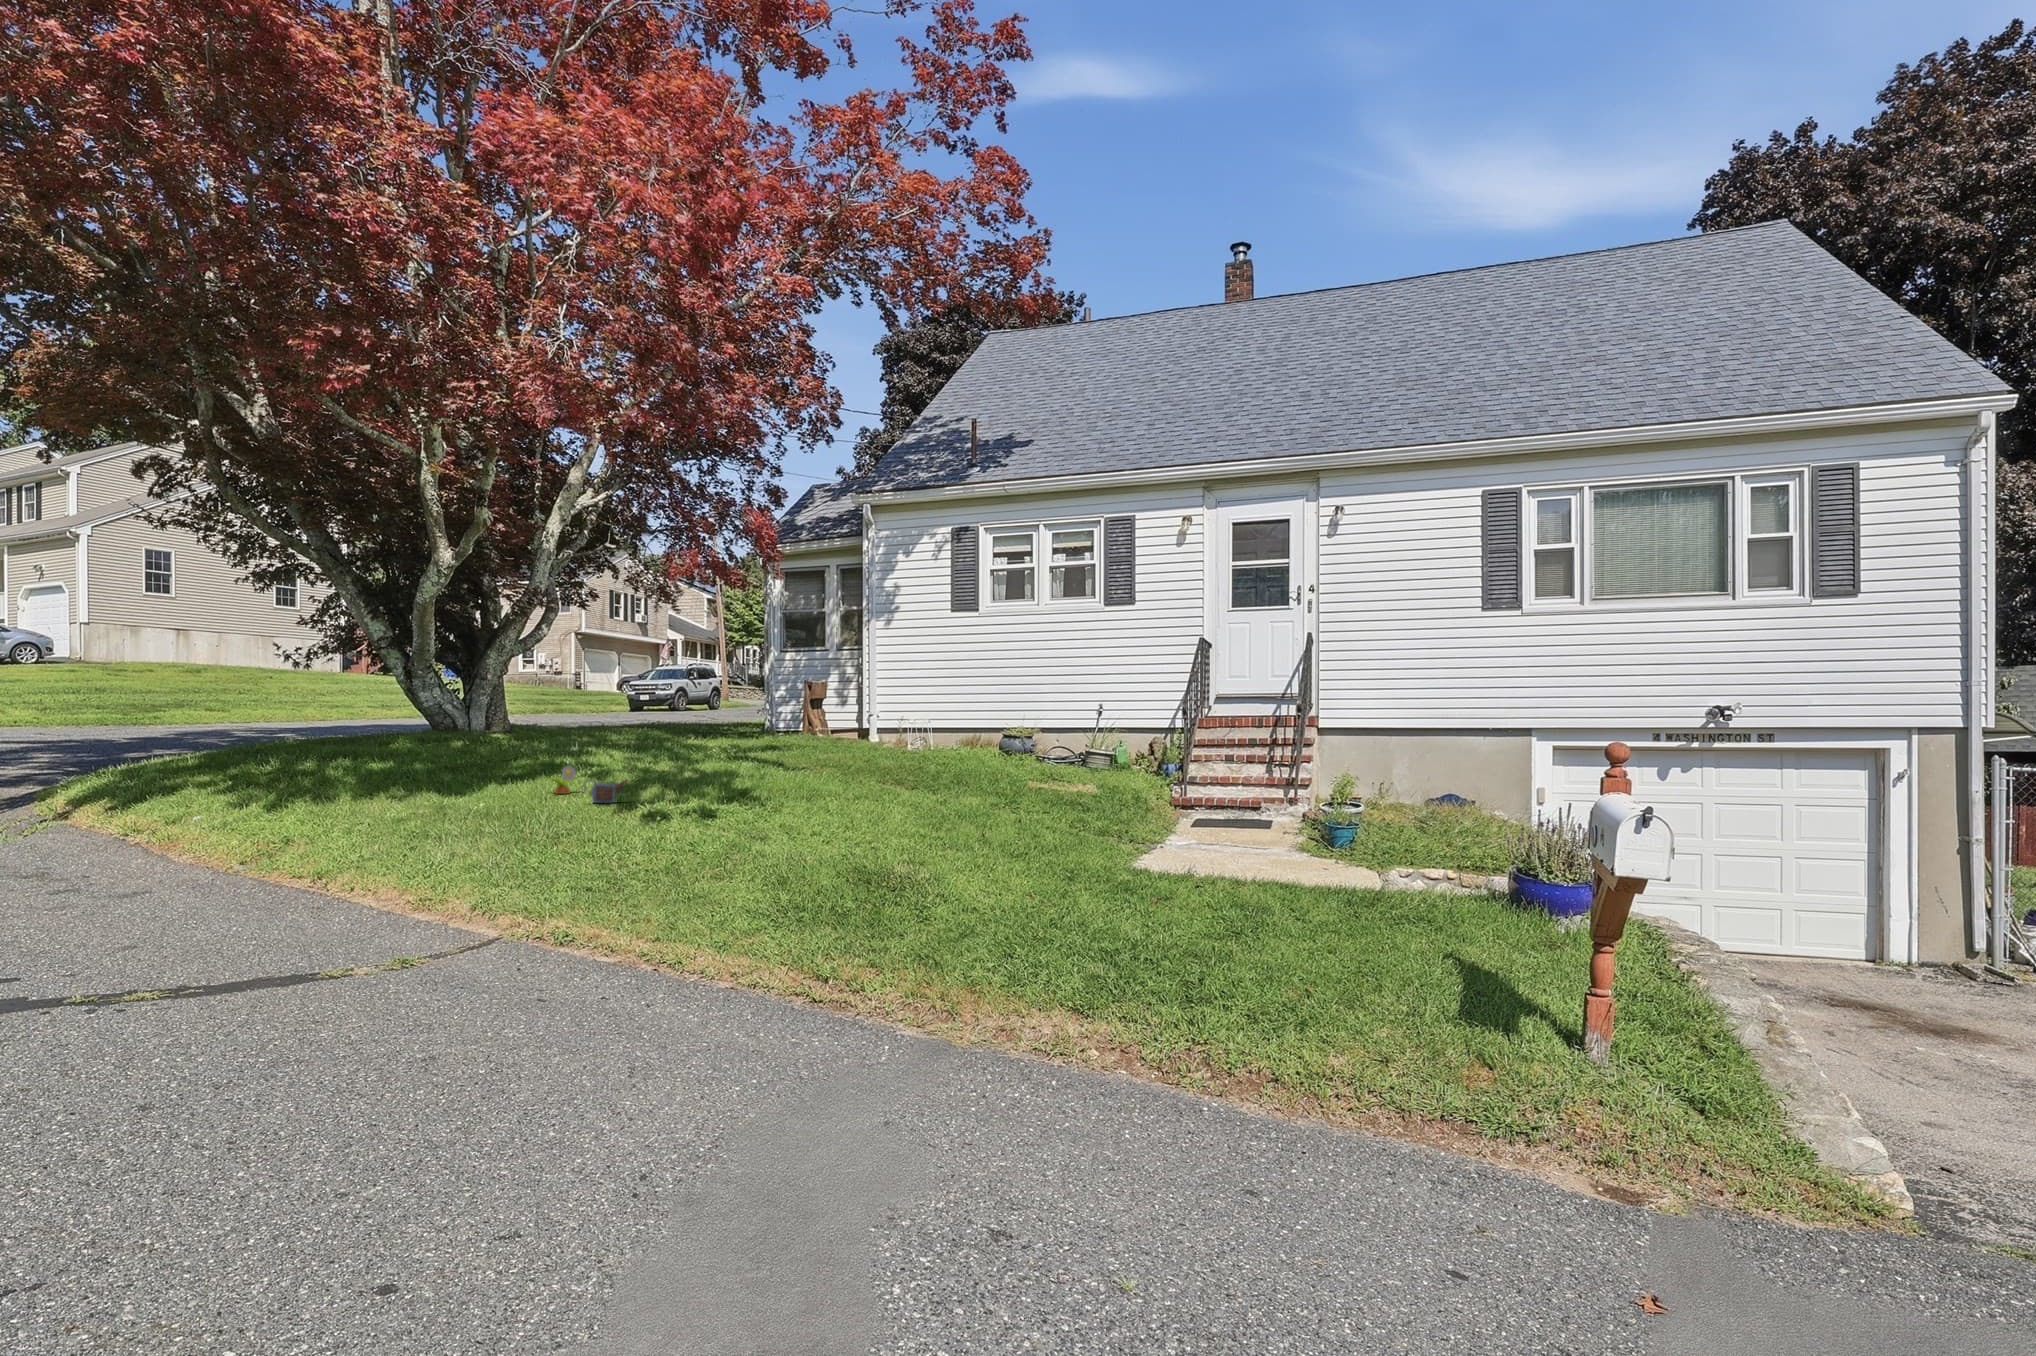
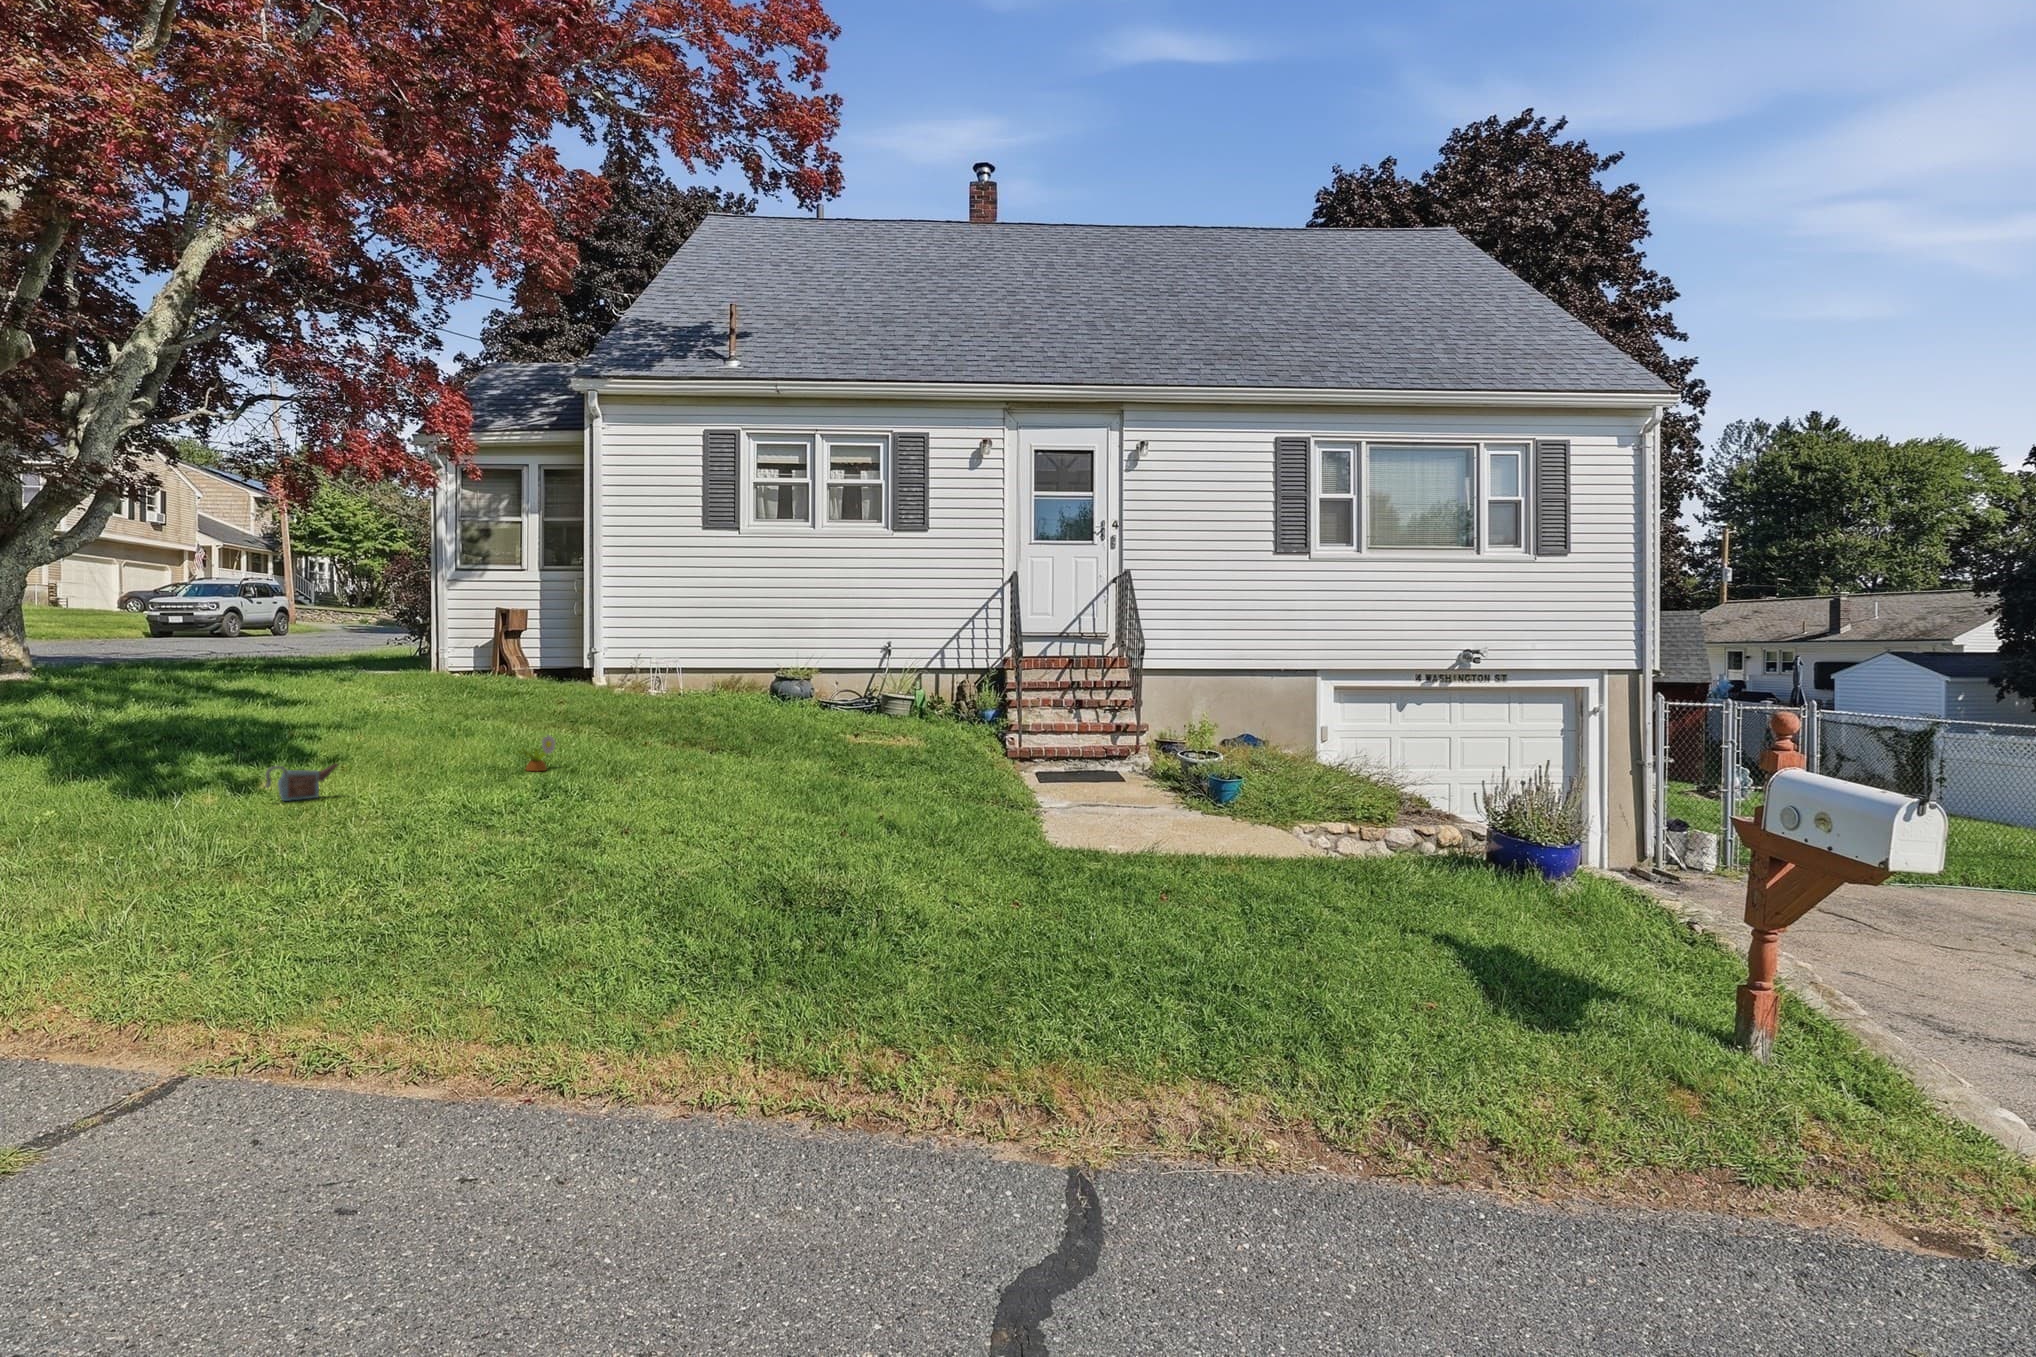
decorative plant: present [548,766,576,794] -> present [519,735,555,771]

